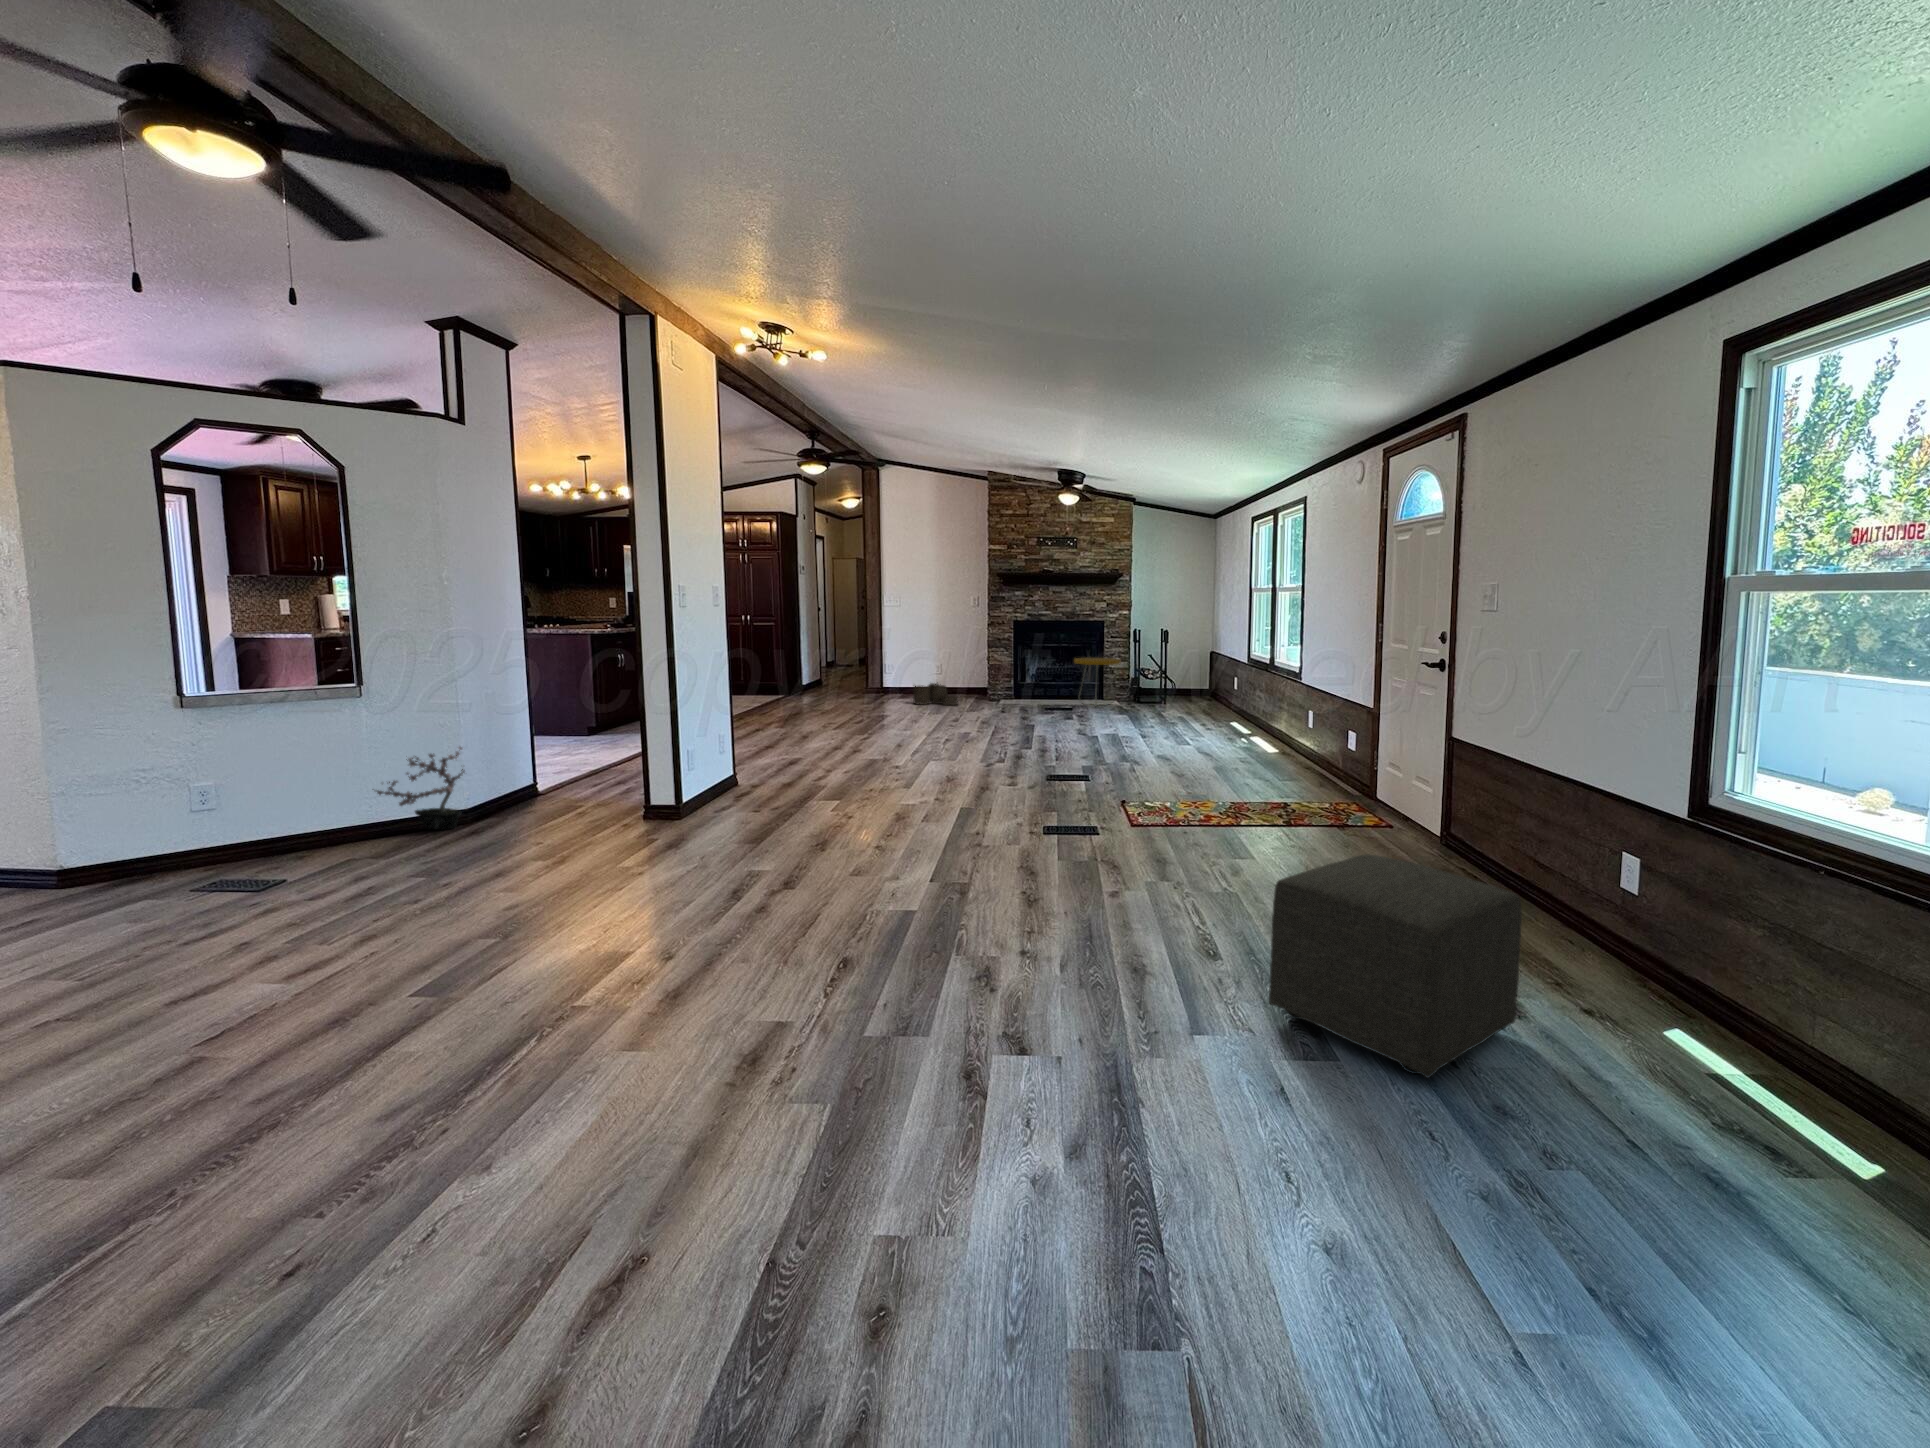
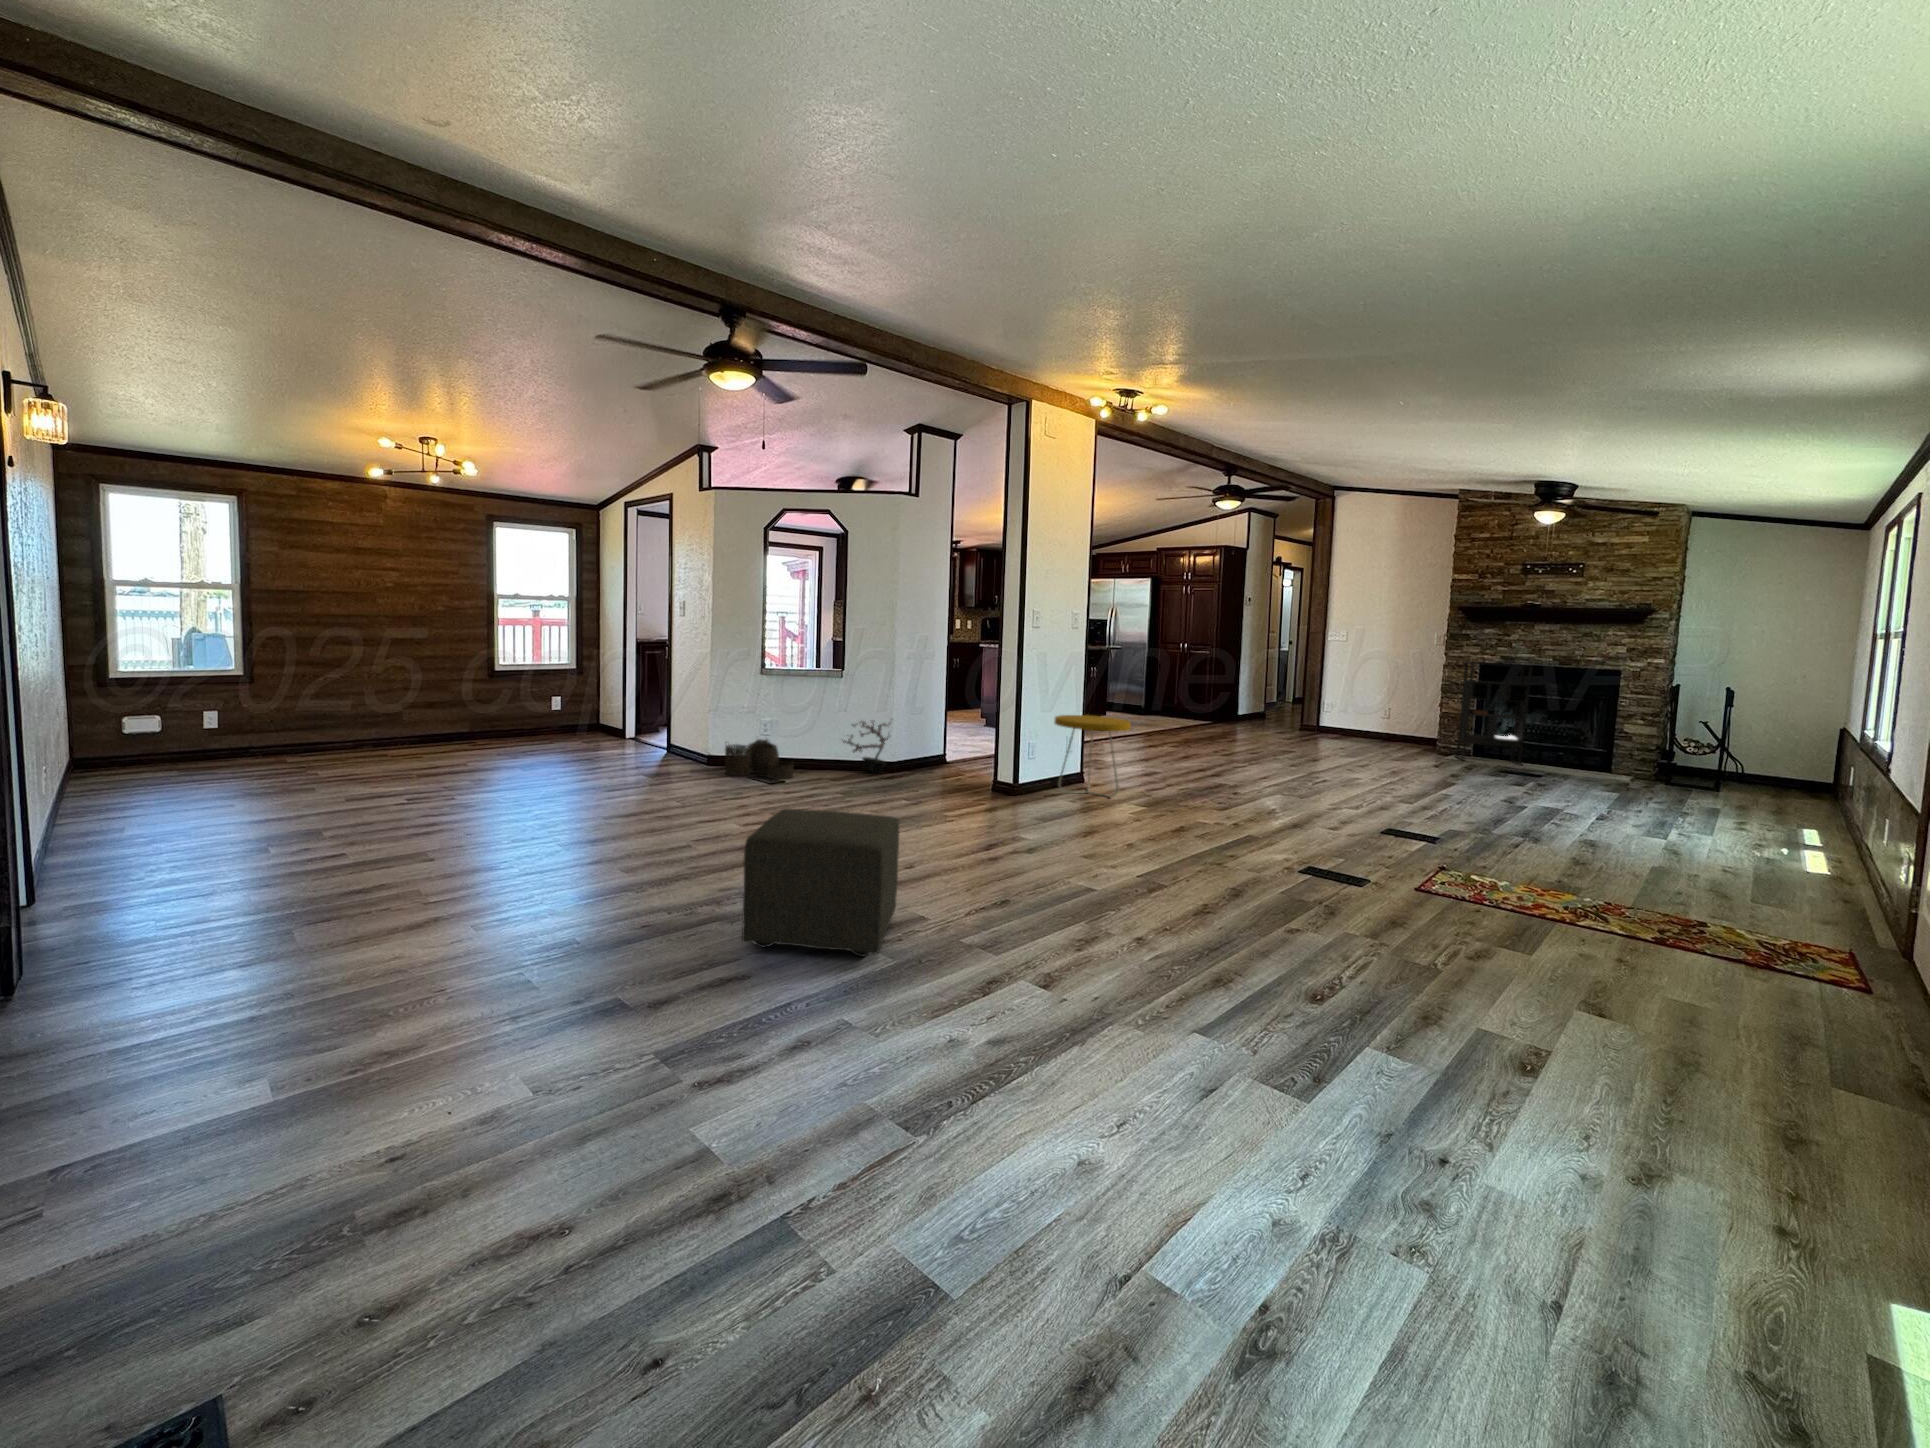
bookshelf: none [1003,620,1053,706] -> present [1456,661,1533,765]
side table: present [1074,658,1120,706] -> present [1055,715,1131,797]
woven basket: present [913,682,958,706] -> present [725,739,794,779]
ottoman: present [1269,854,1522,1078] -> present [742,809,899,957]

